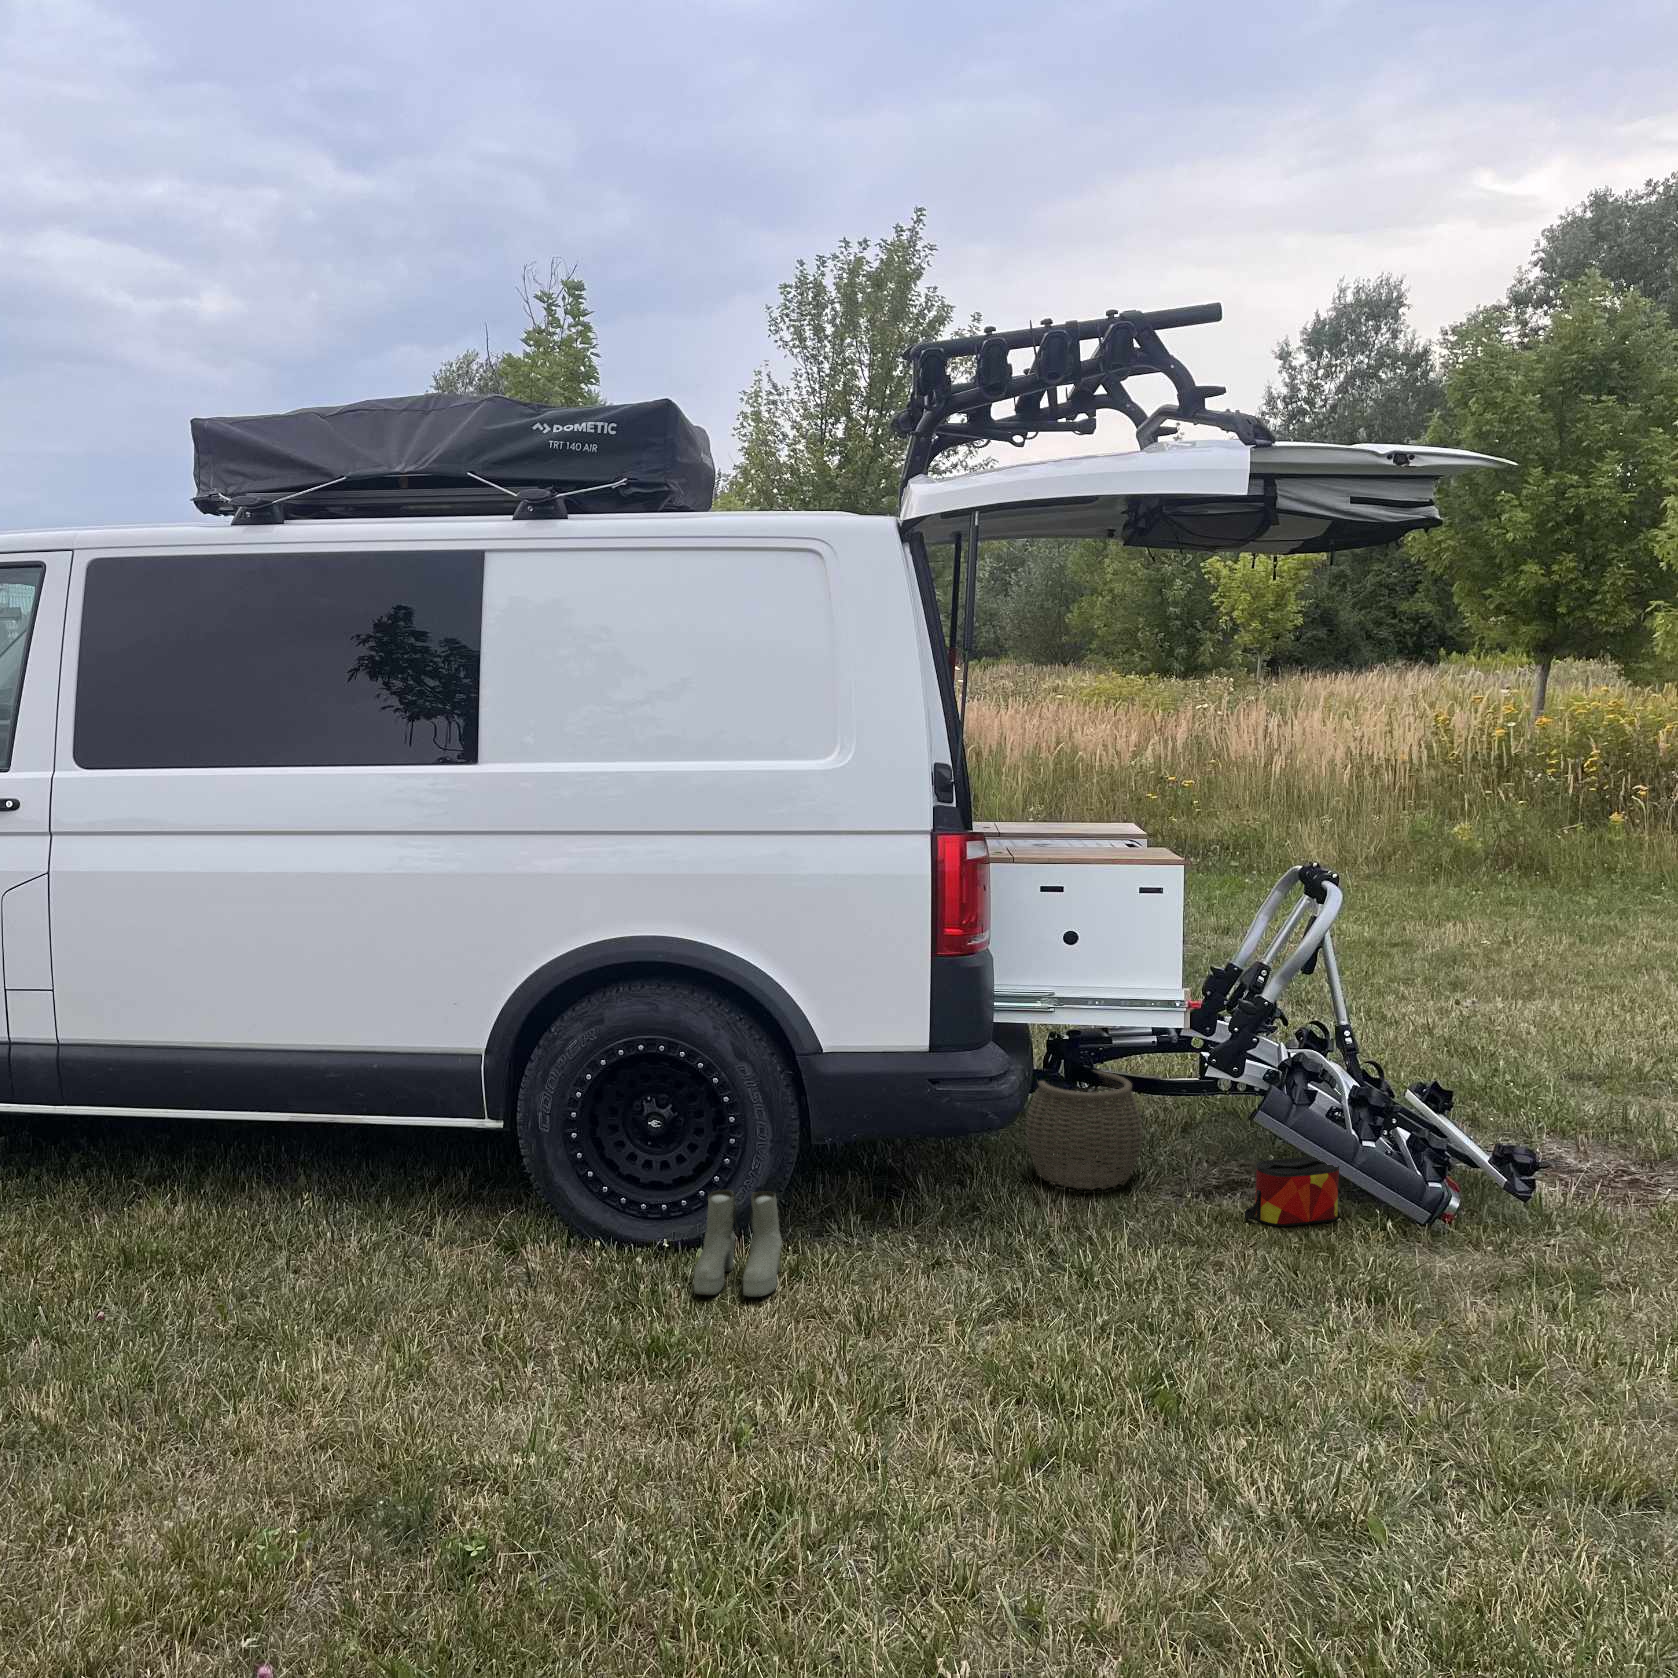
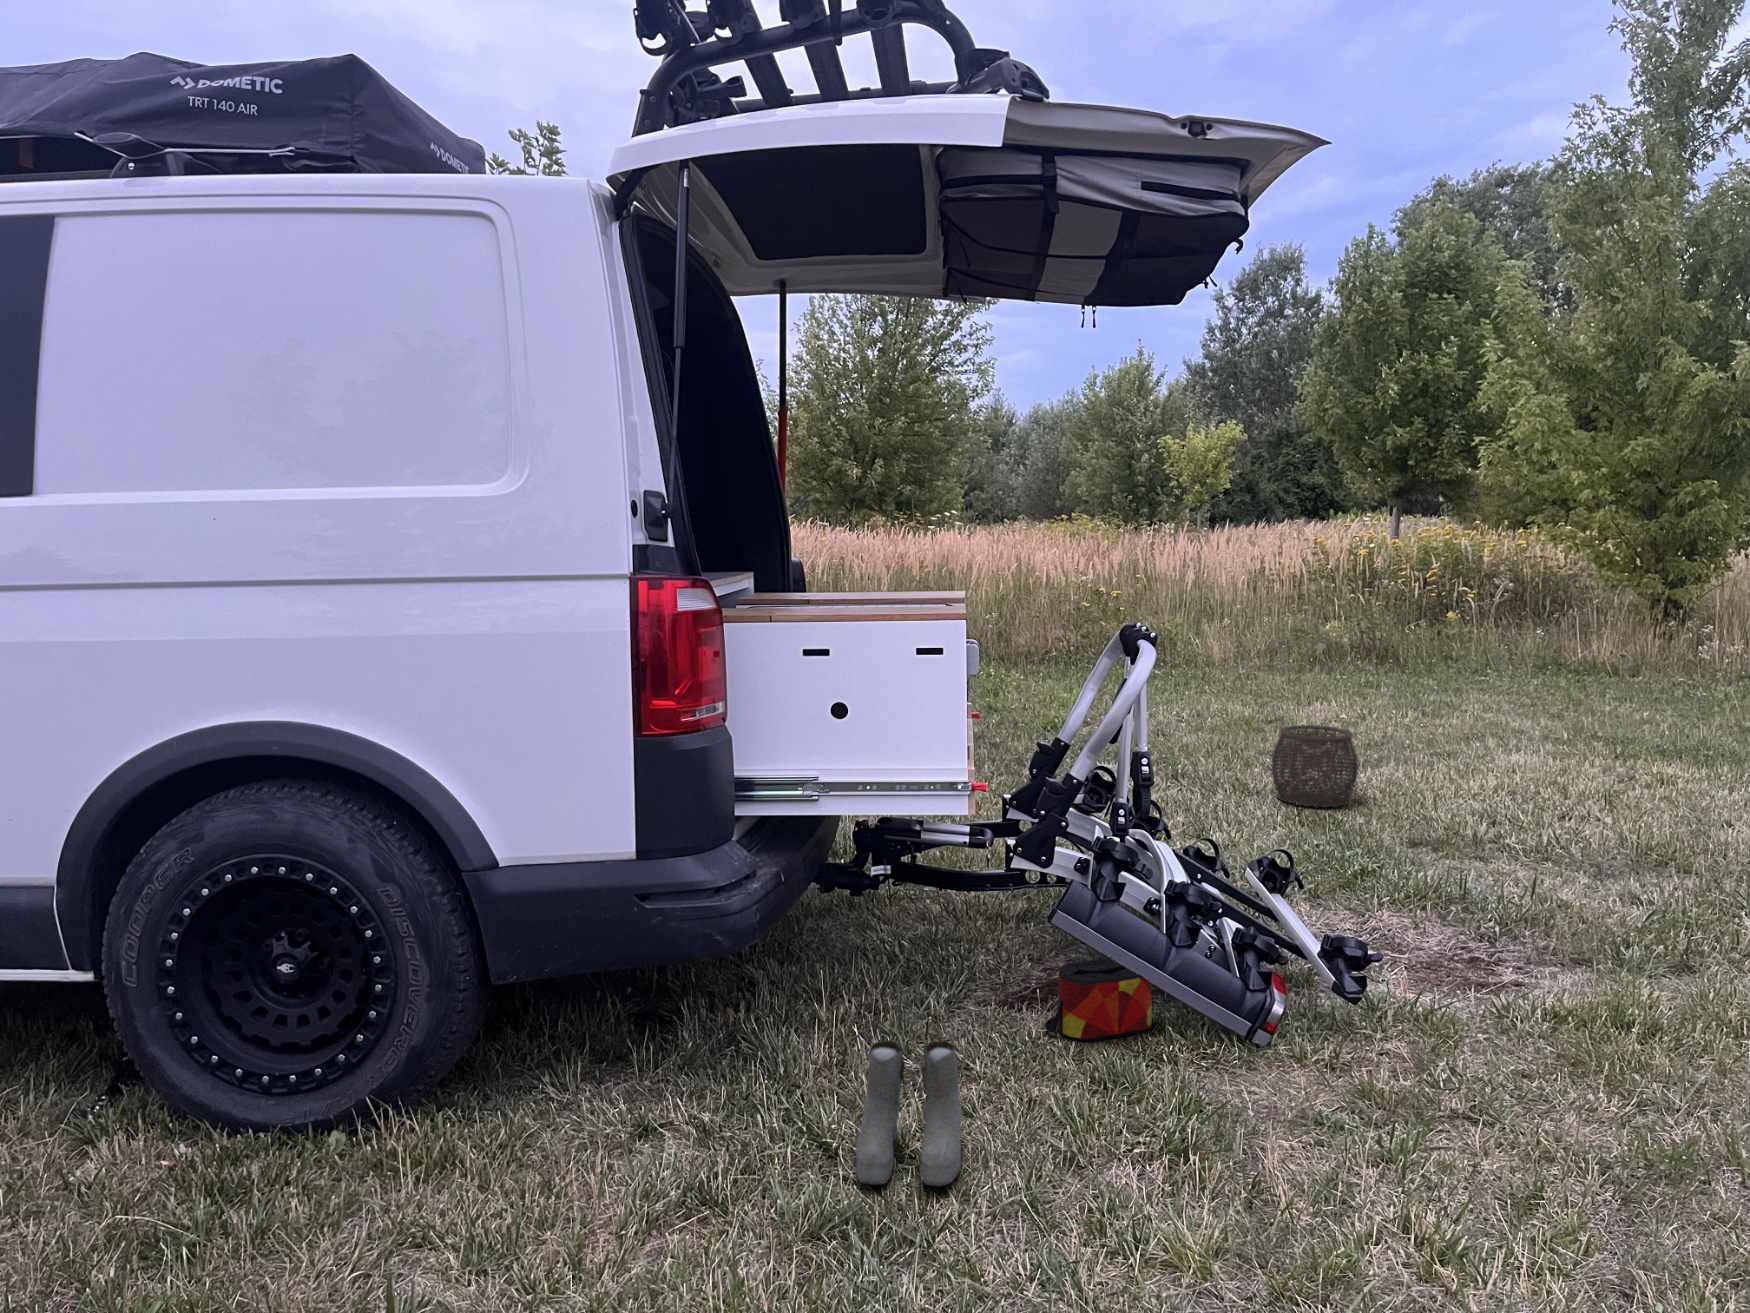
woven basket: present [1026,1070,1142,1190] -> present [1271,725,1358,808]
boots: present [694,1190,782,1297] -> present [856,1040,962,1186]

